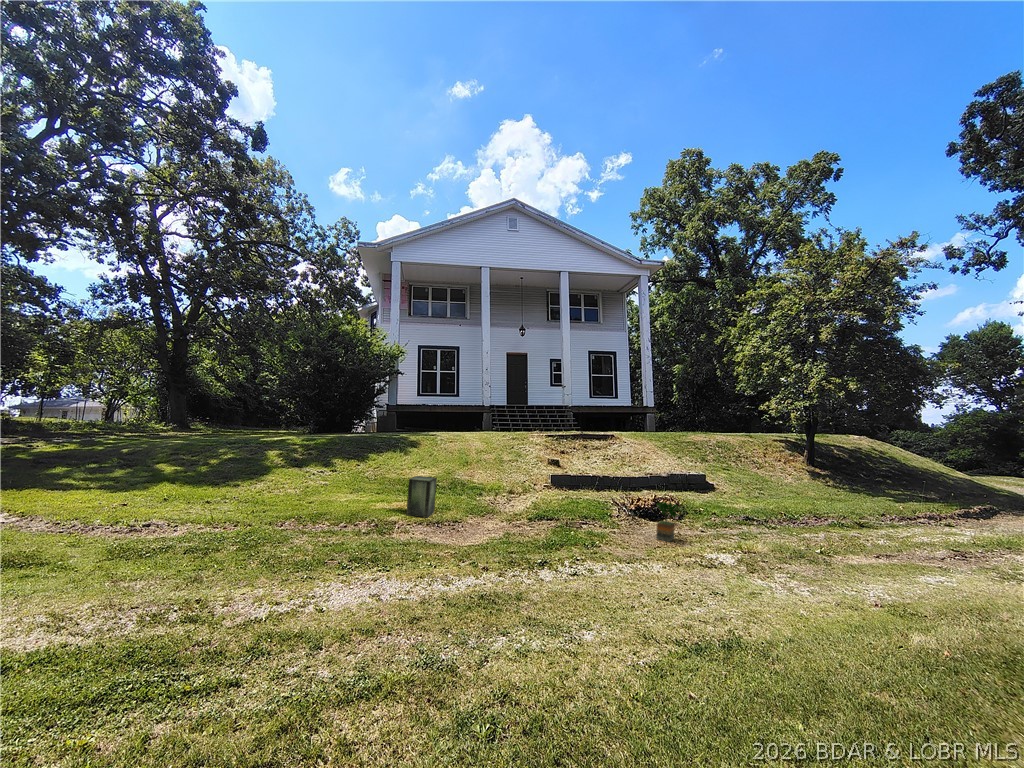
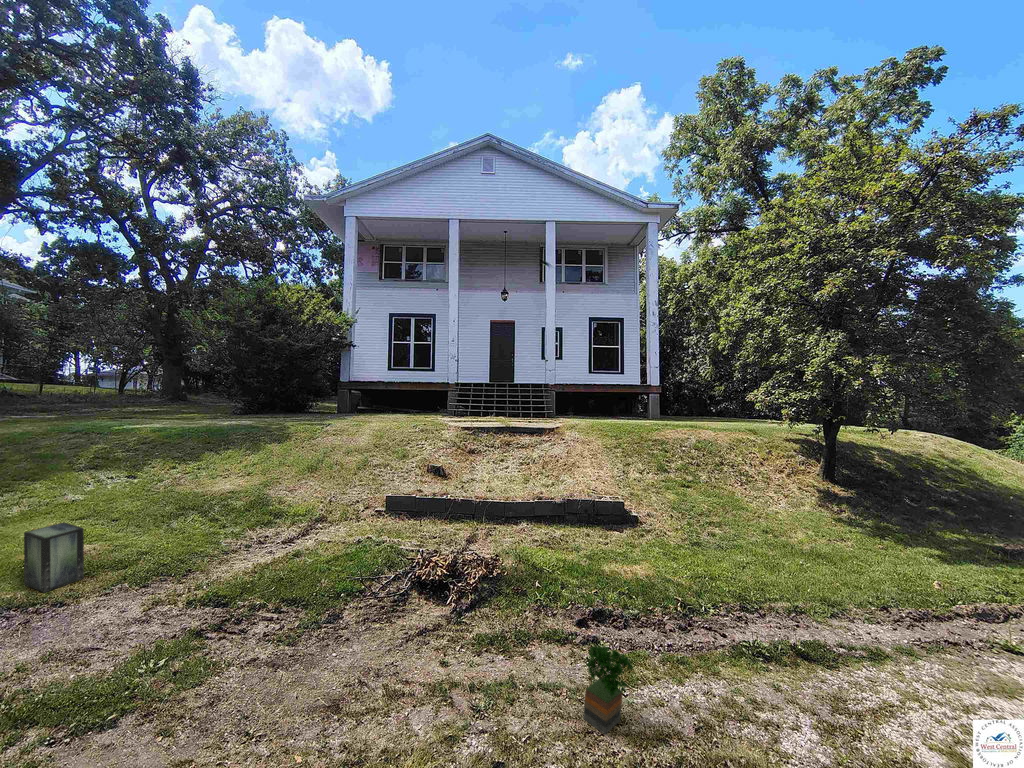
potted tree: present [656,502,680,542] -> present [583,646,634,734]

